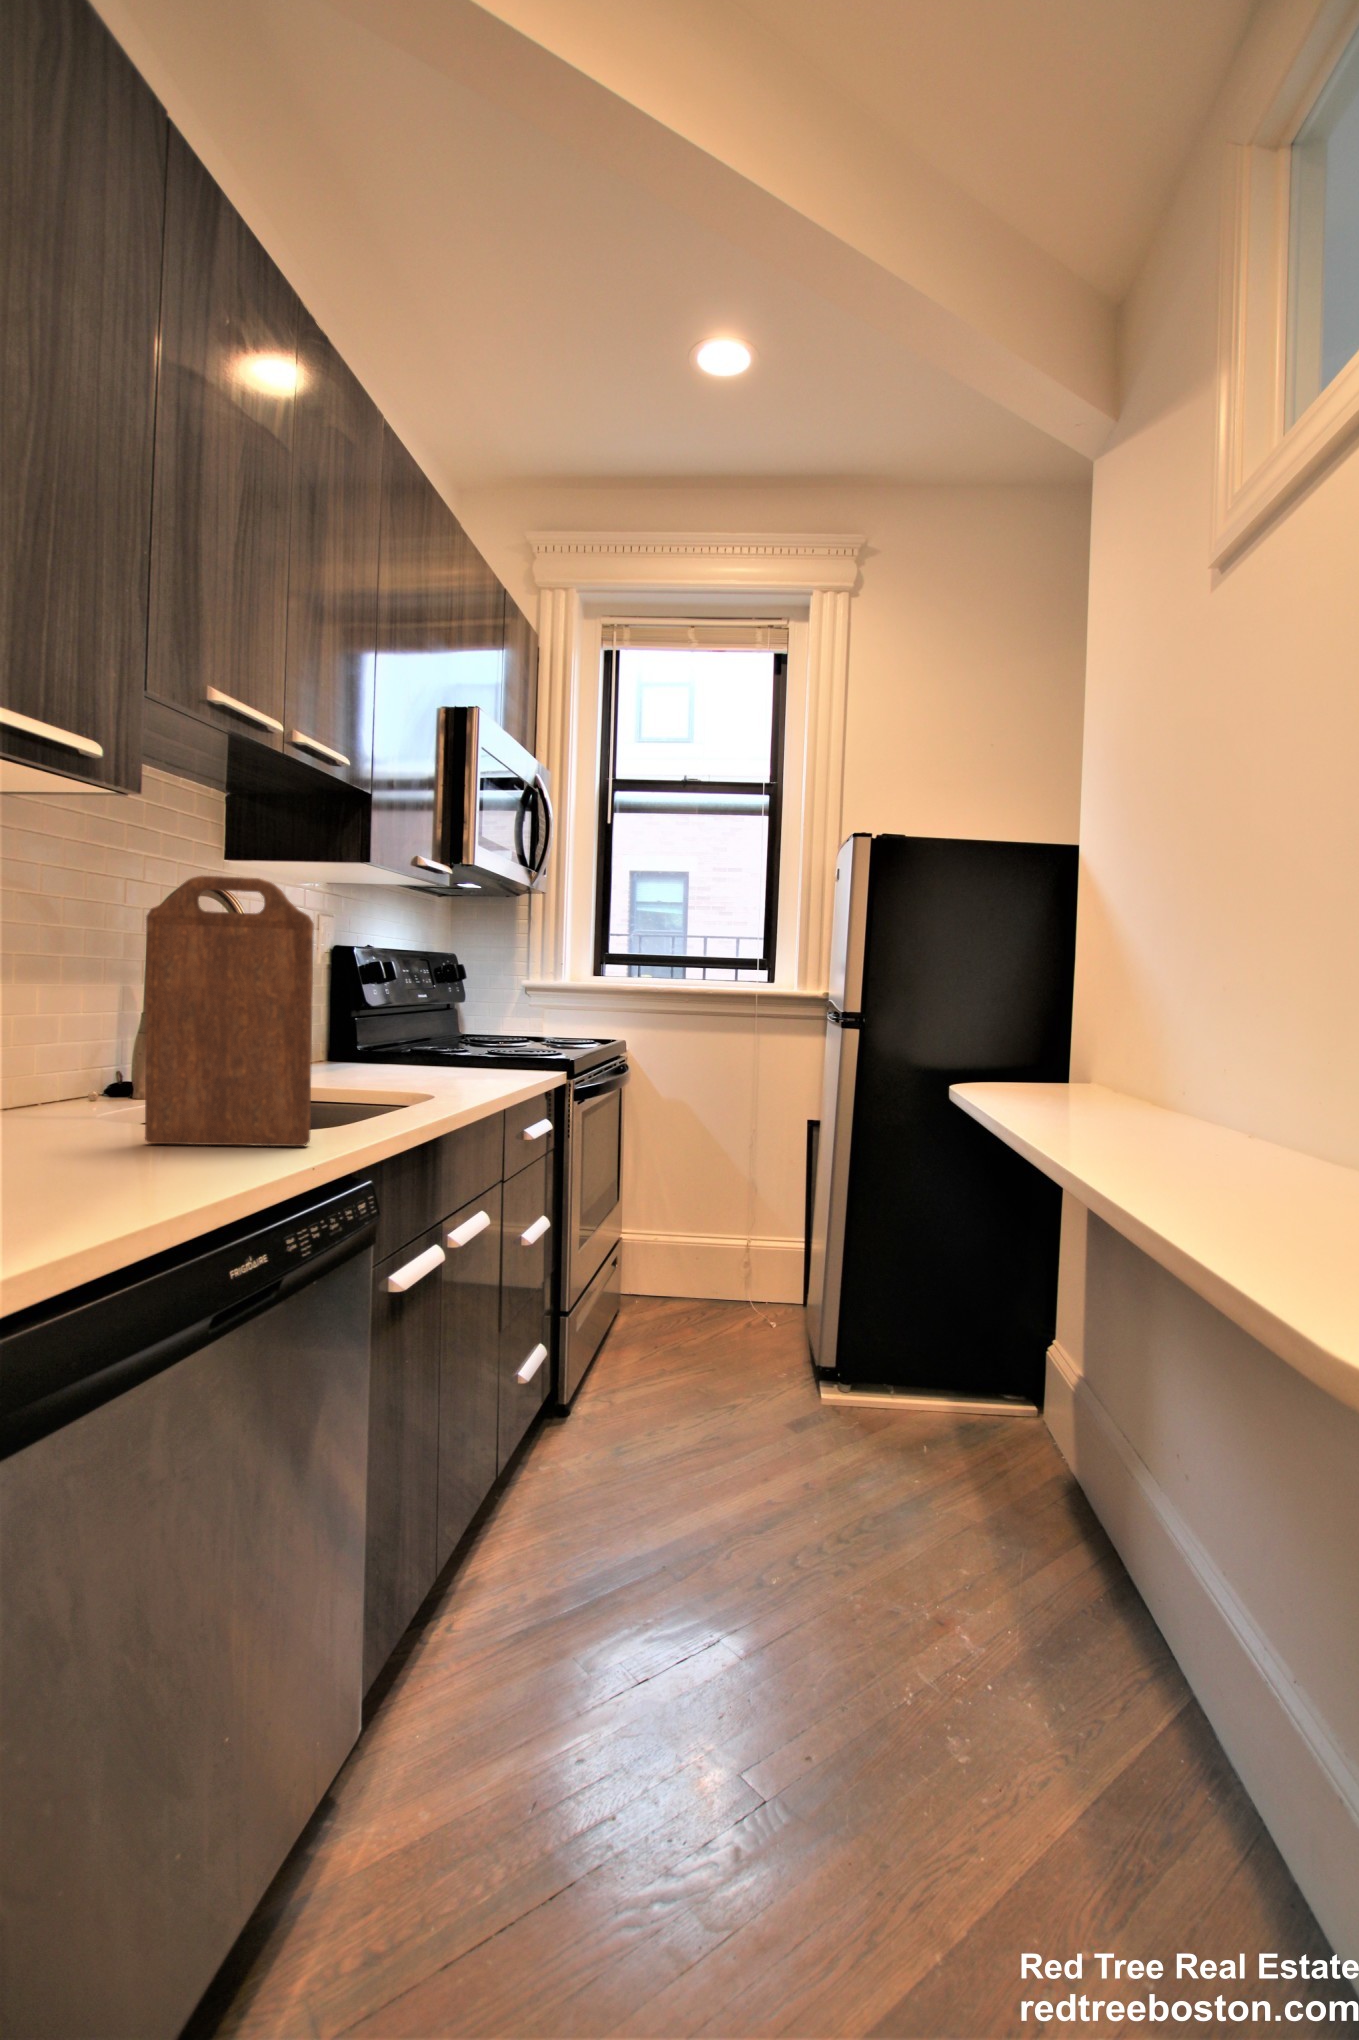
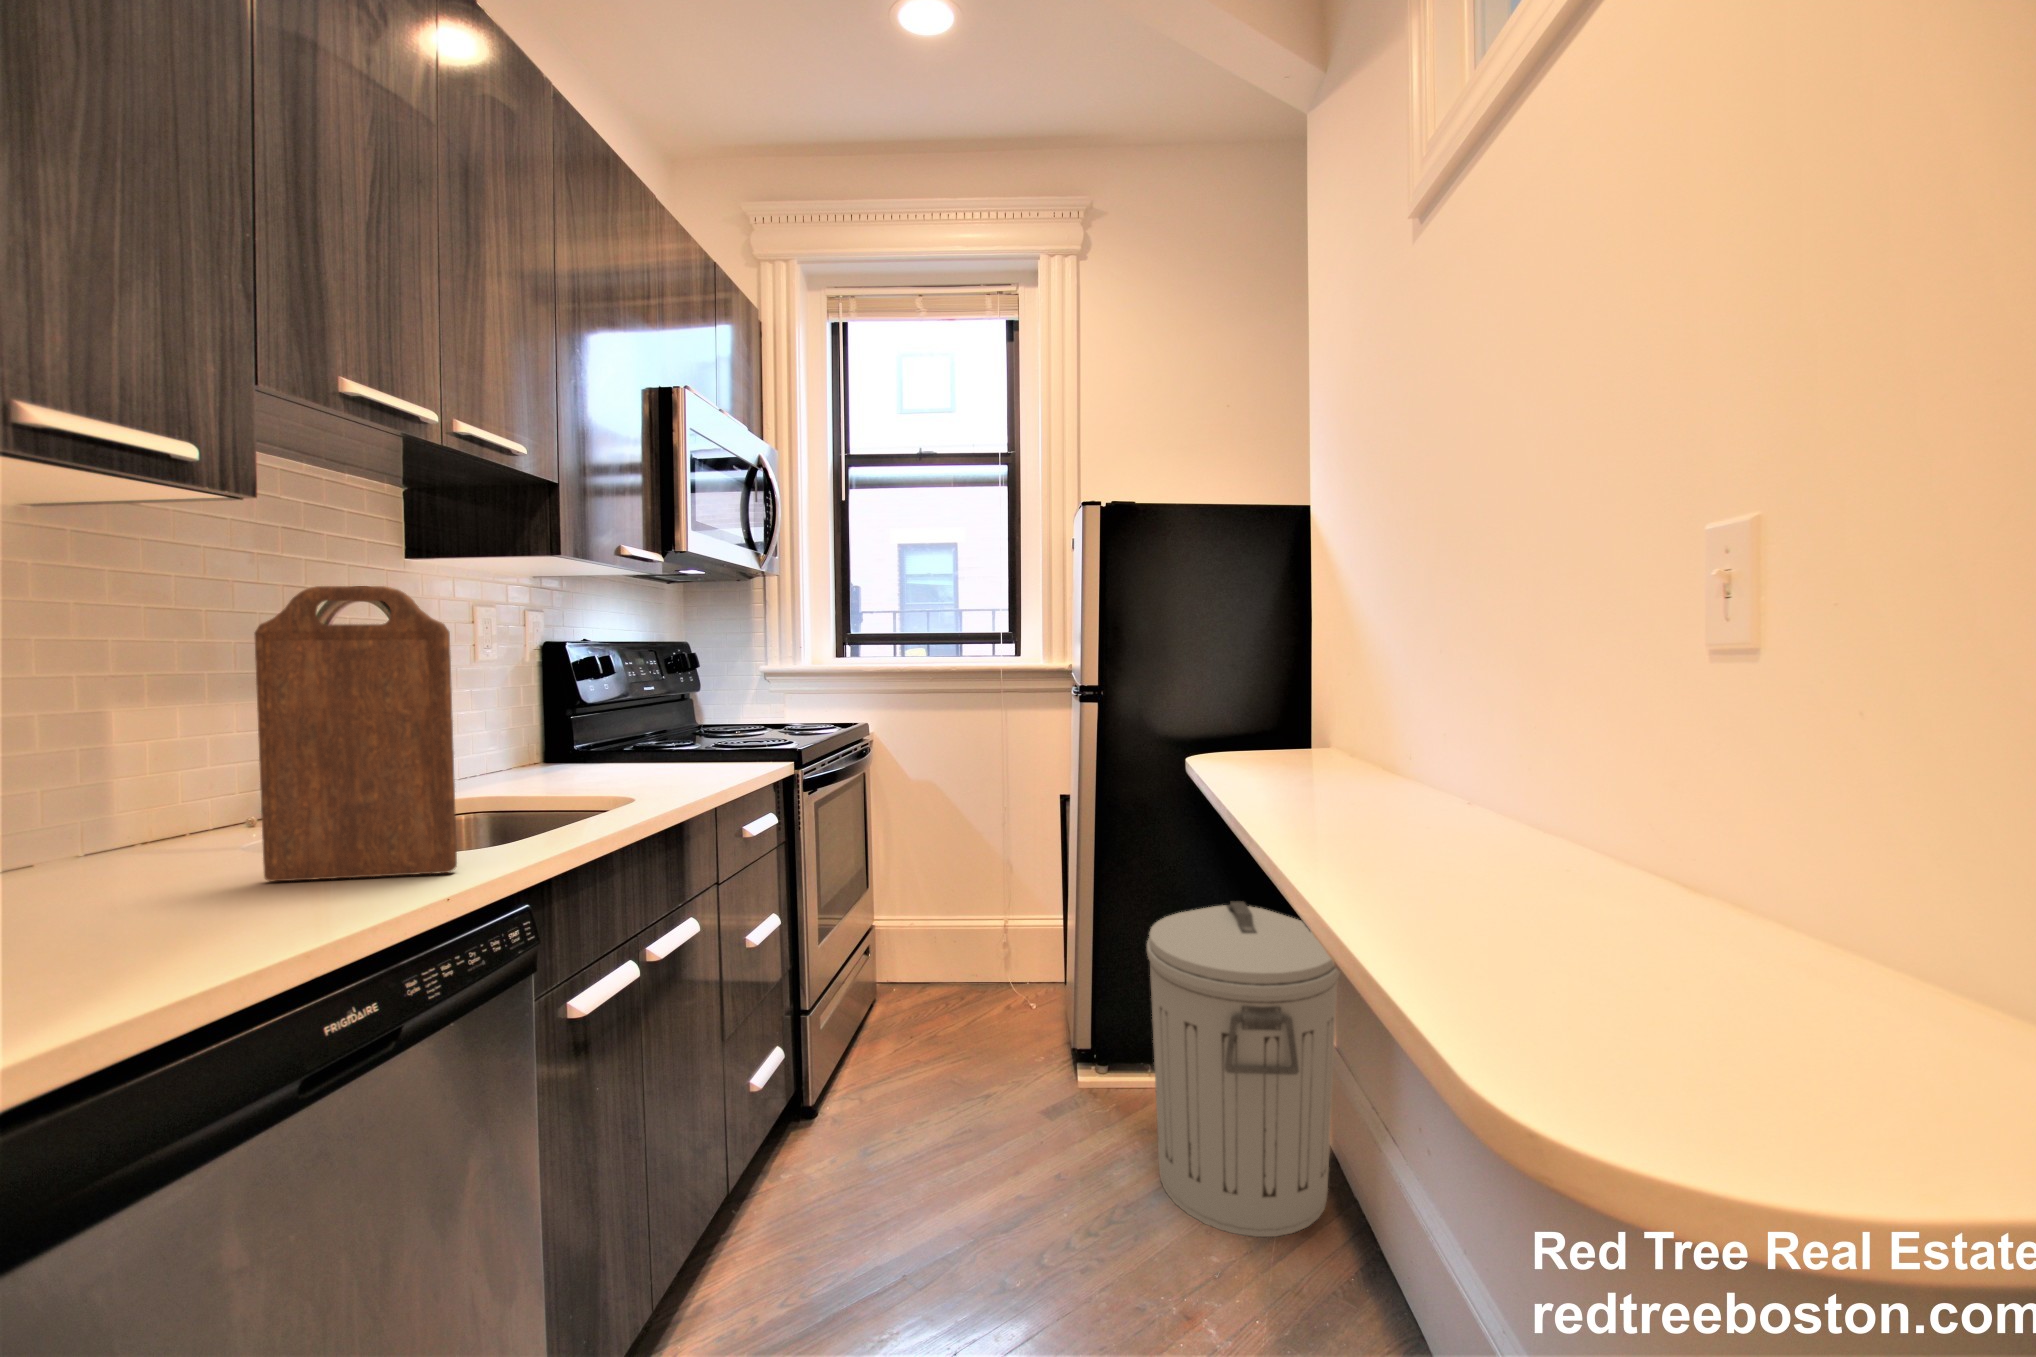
trash can: none [907,1230,1107,1560] -> present [1147,901,1339,1237]

